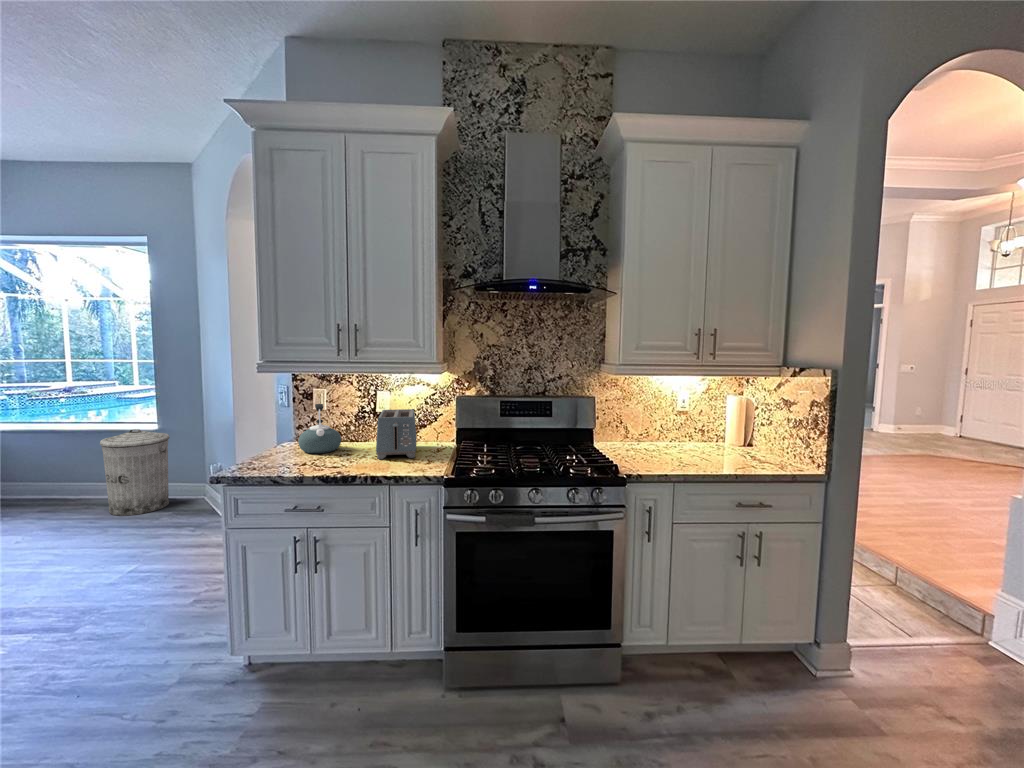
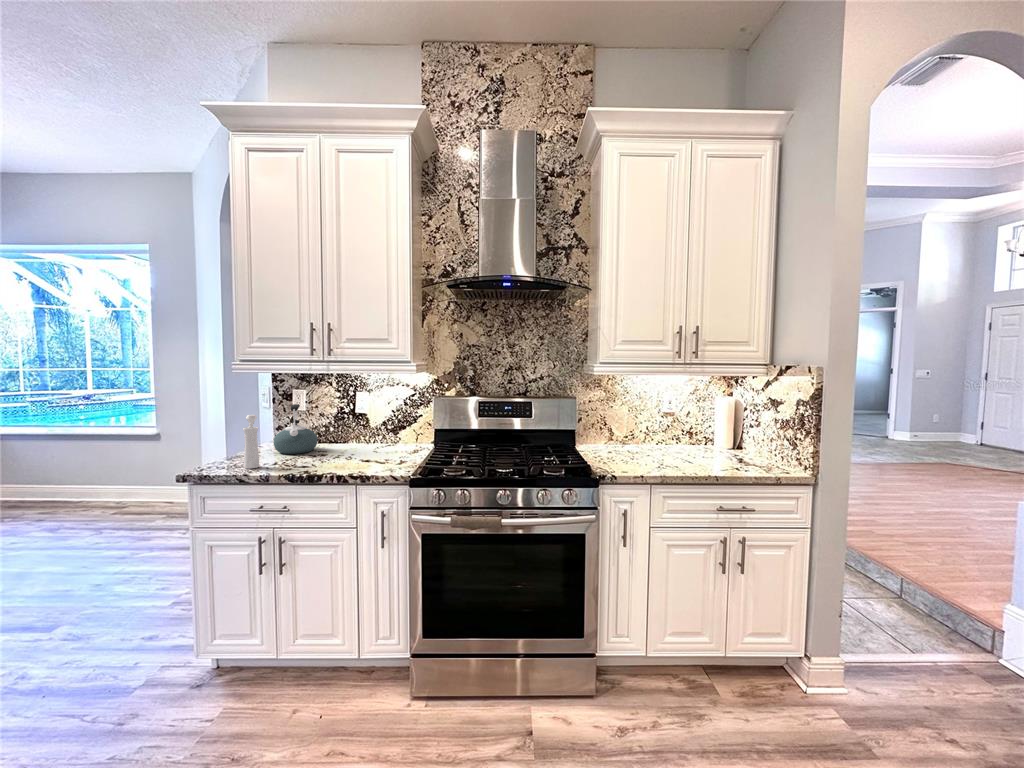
toaster: present [376,409,417,459] -> none [348,410,395,460]
pepper mill: none [275,416,291,470] -> present [243,415,259,469]
trash can: present [100,429,170,516] -> none [99,434,169,520]

